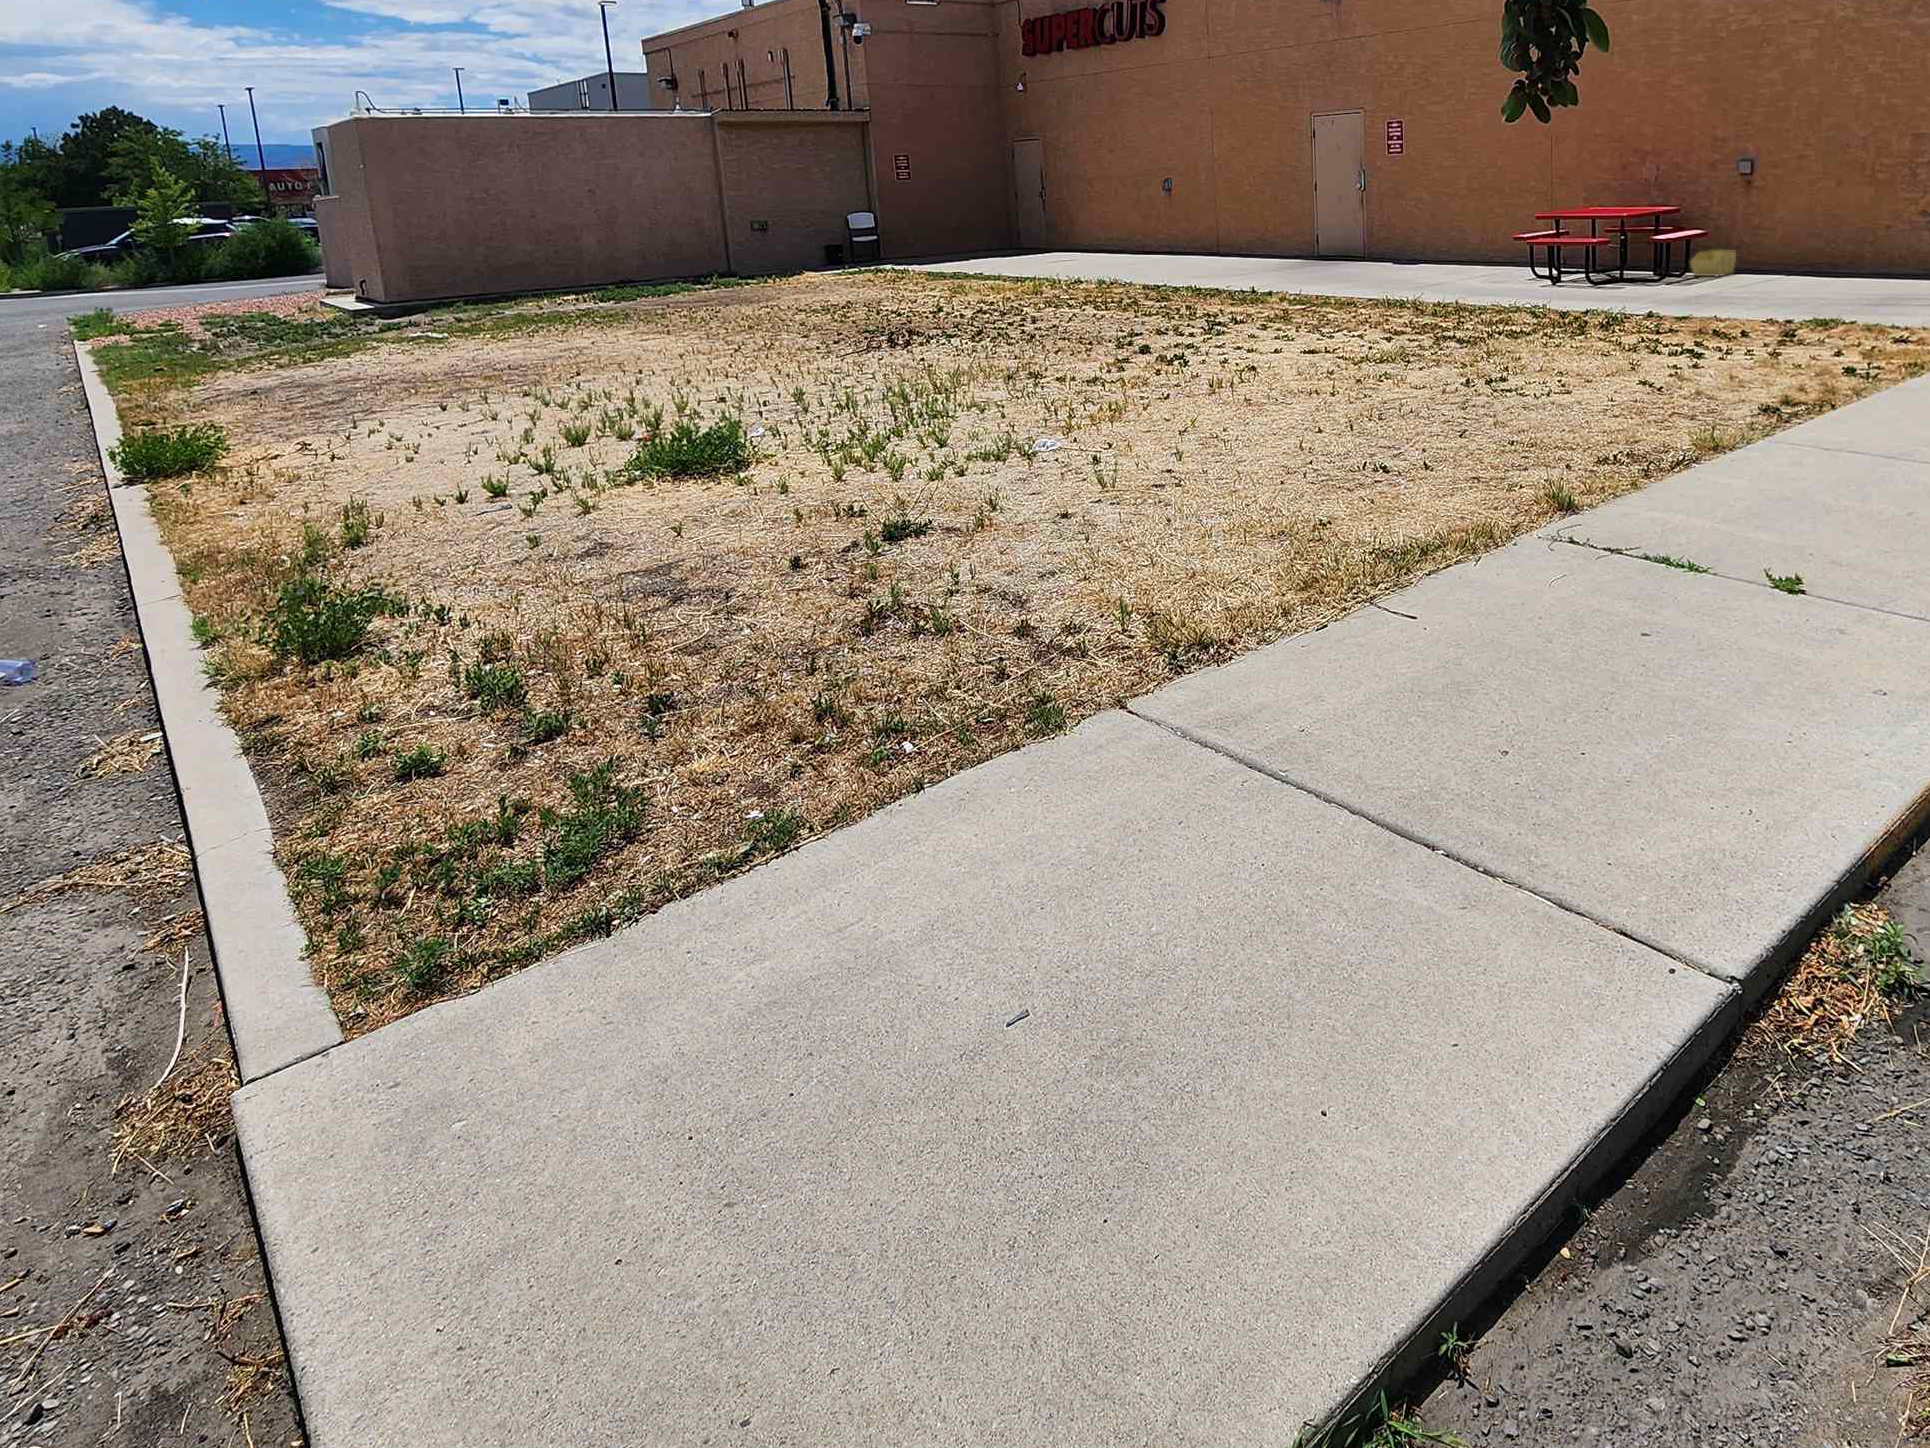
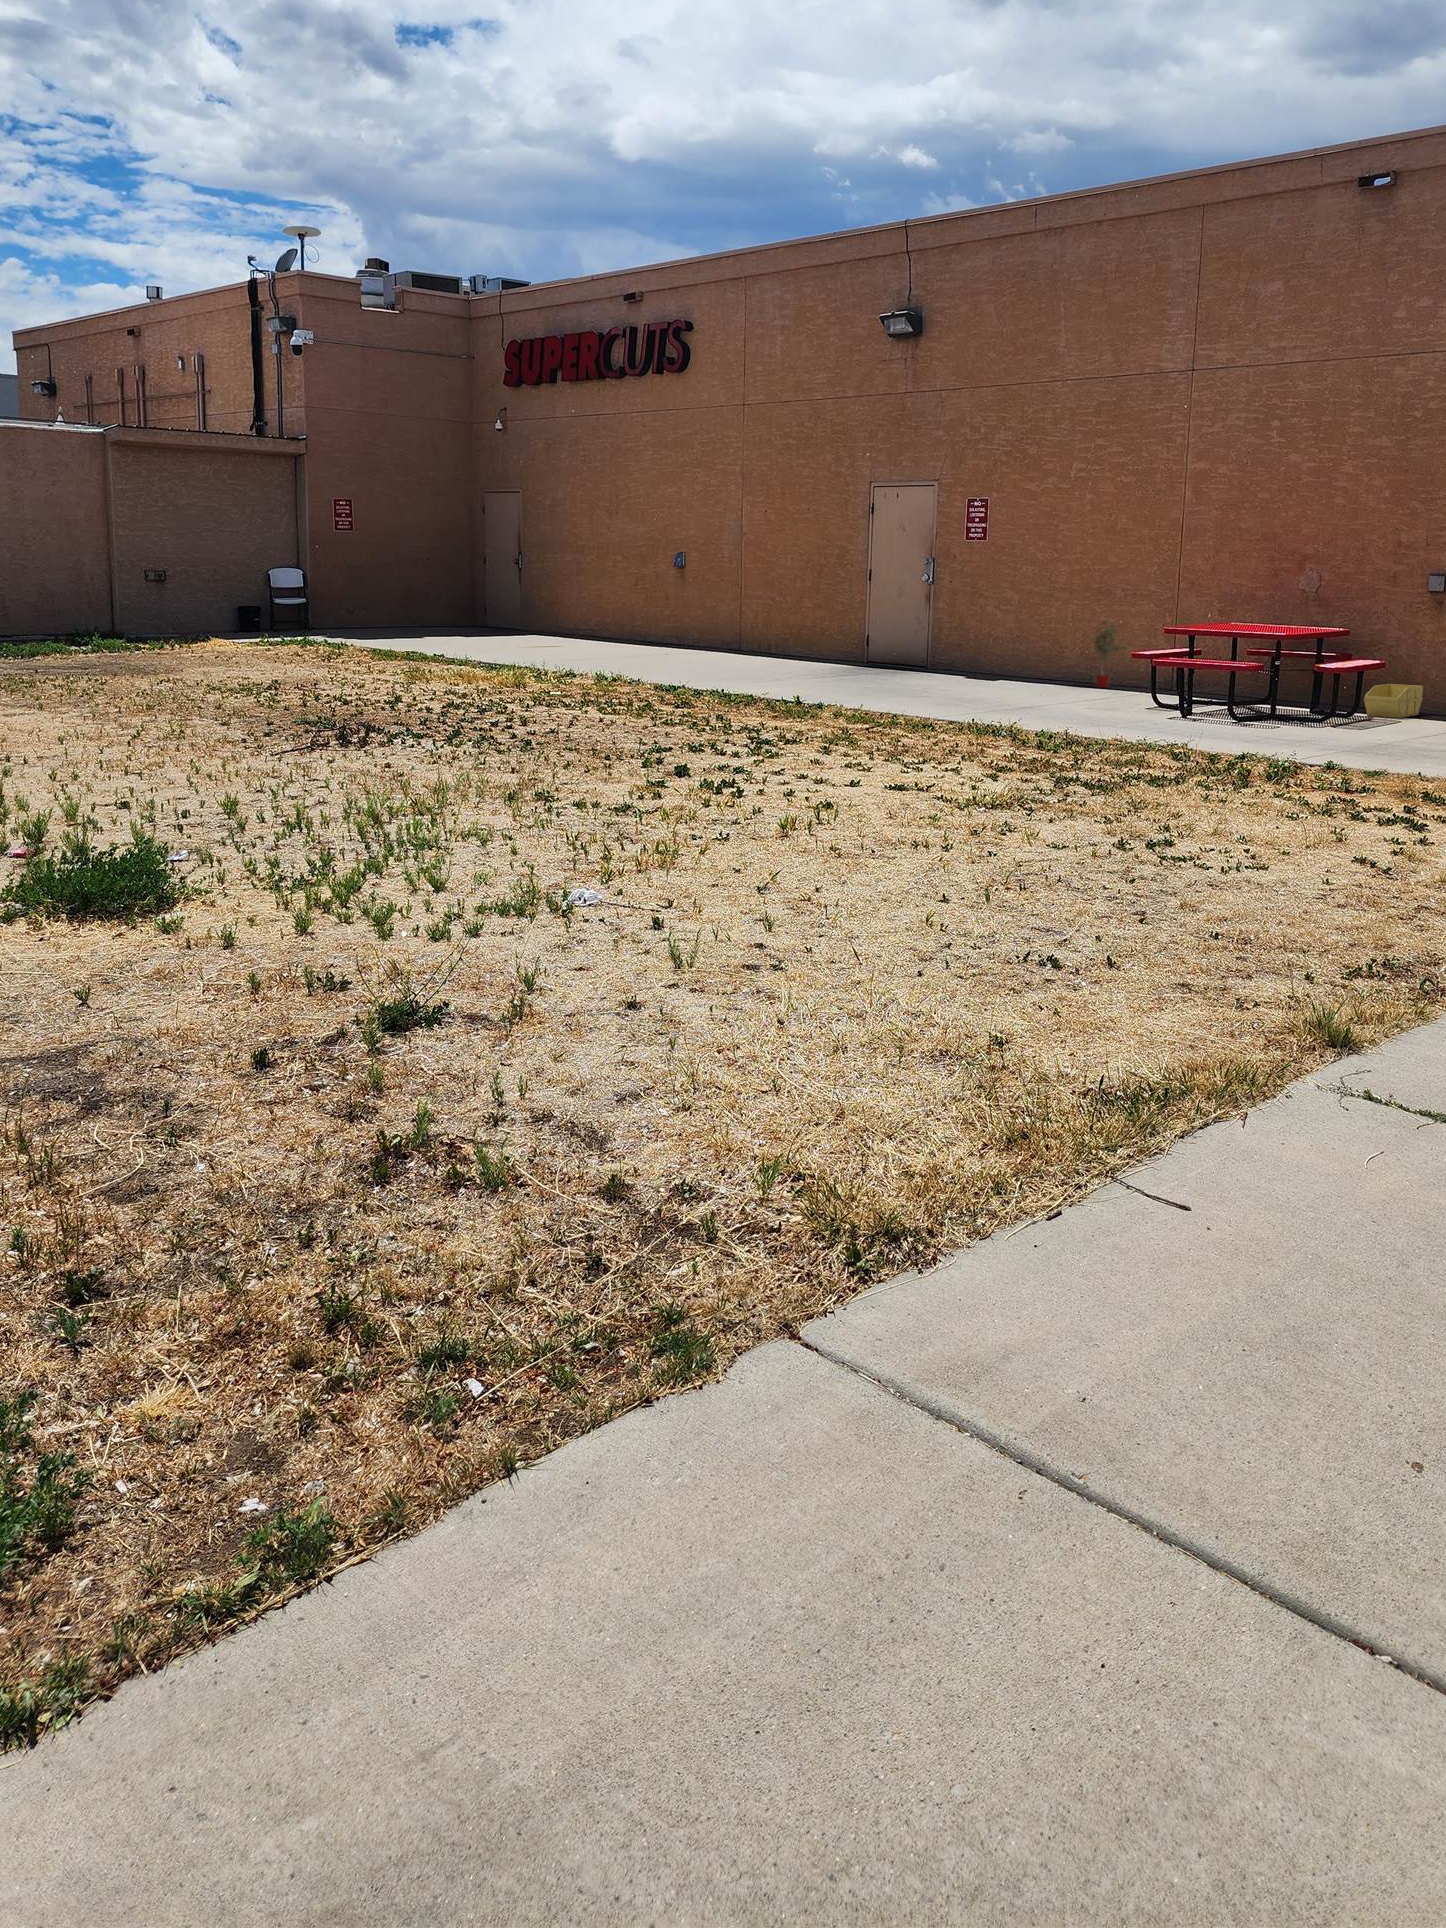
potted tree: none [1486,211,1517,267] -> present [1094,619,1127,688]

